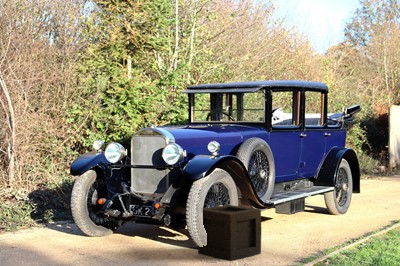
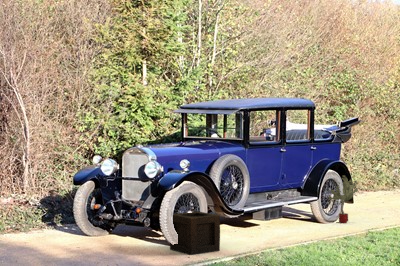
potted tree: none [341,163,372,214] -> present [329,176,358,223]

